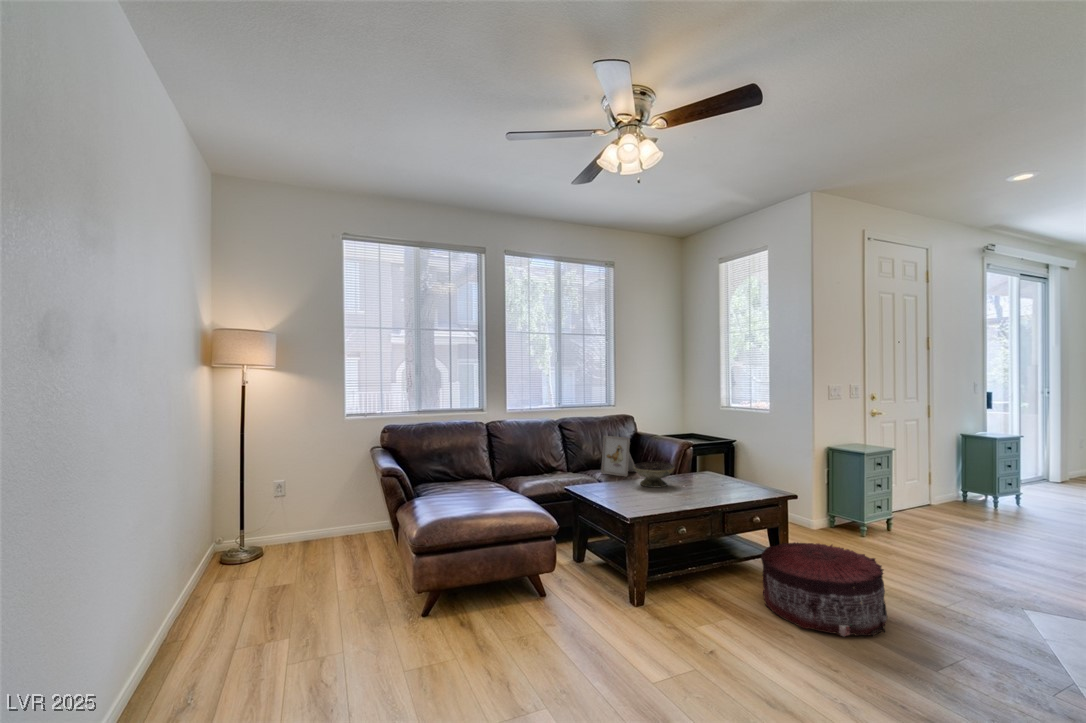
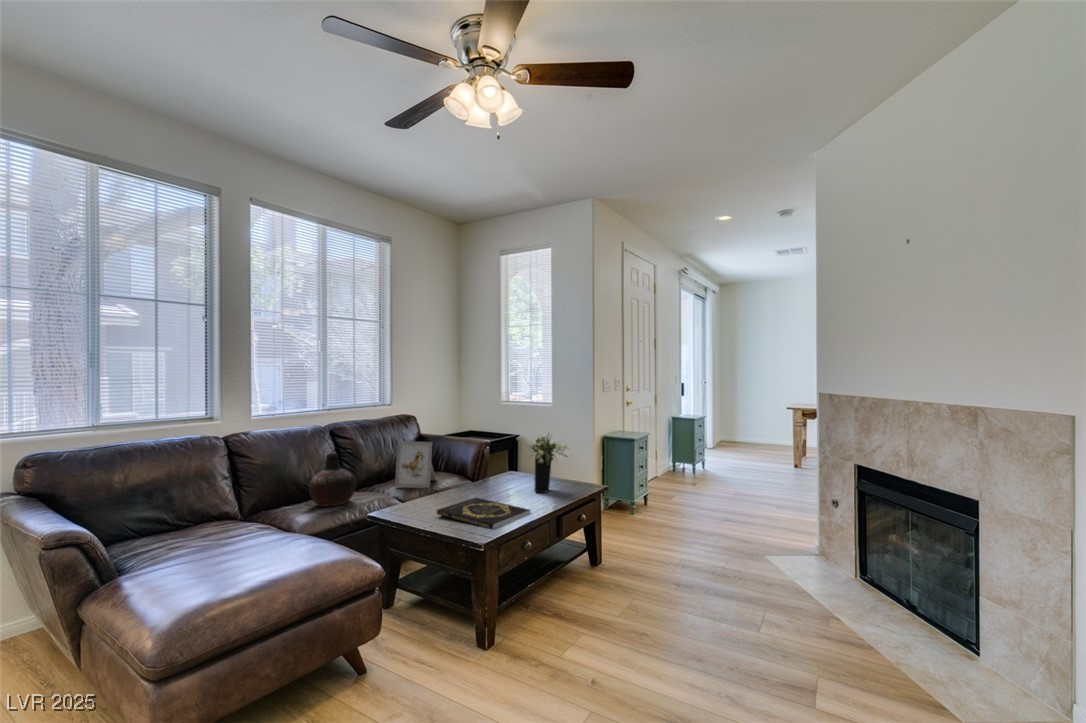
flower arrangement: none [701,436,746,492] -> present [530,434,567,492]
vase: none [534,440,567,480] -> present [309,453,356,507]
decorative bowl: present [633,462,674,488] -> none [447,466,493,497]
book: none [612,487,688,512] -> present [437,498,531,529]
pouf: present [761,542,887,637] -> none [599,528,712,621]

